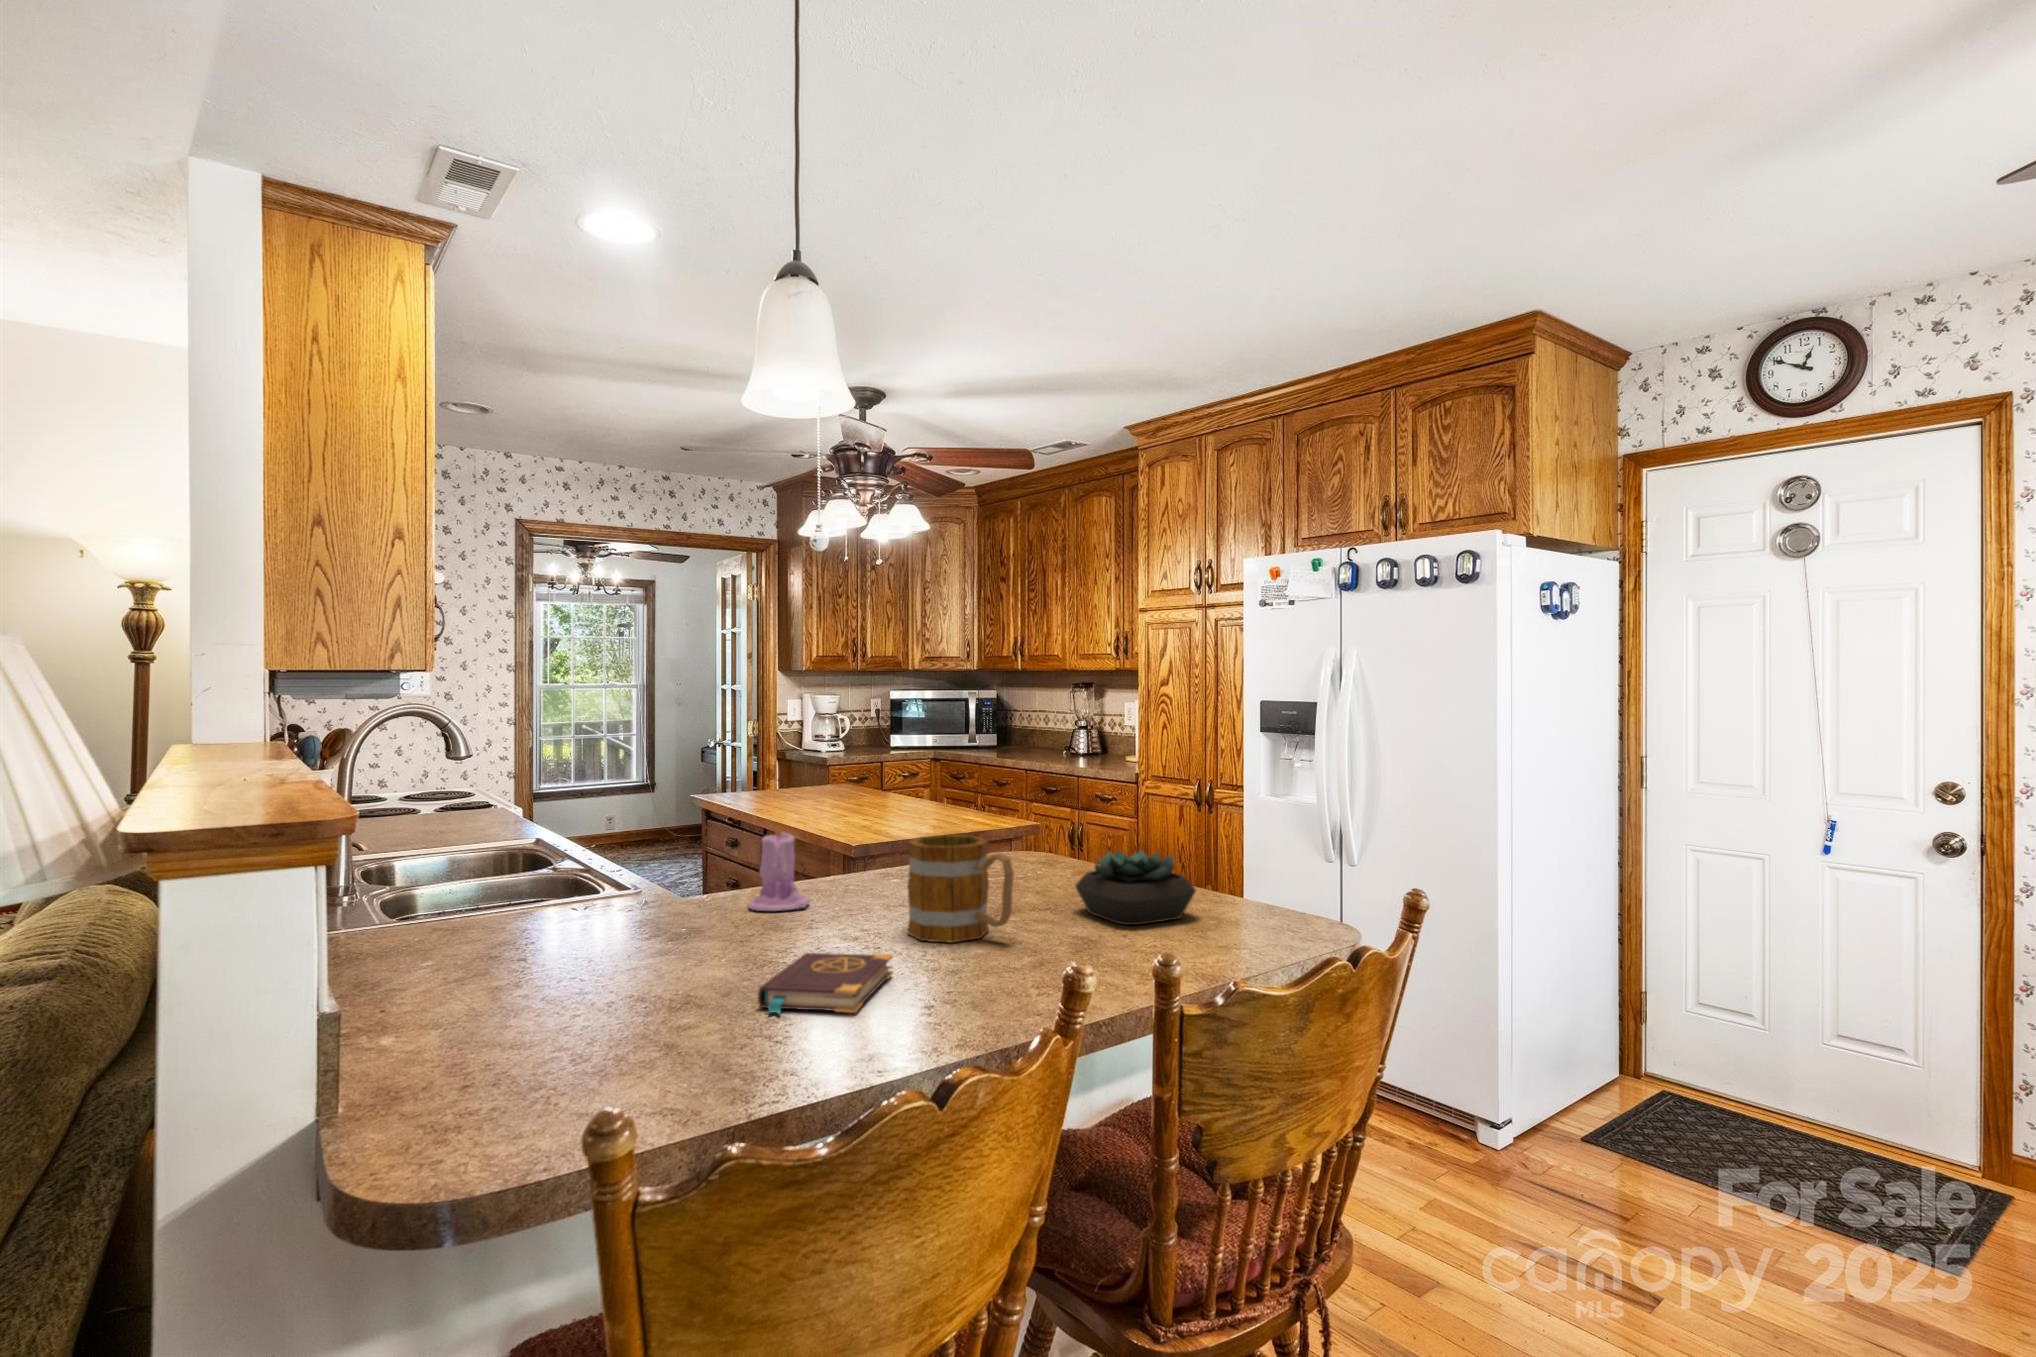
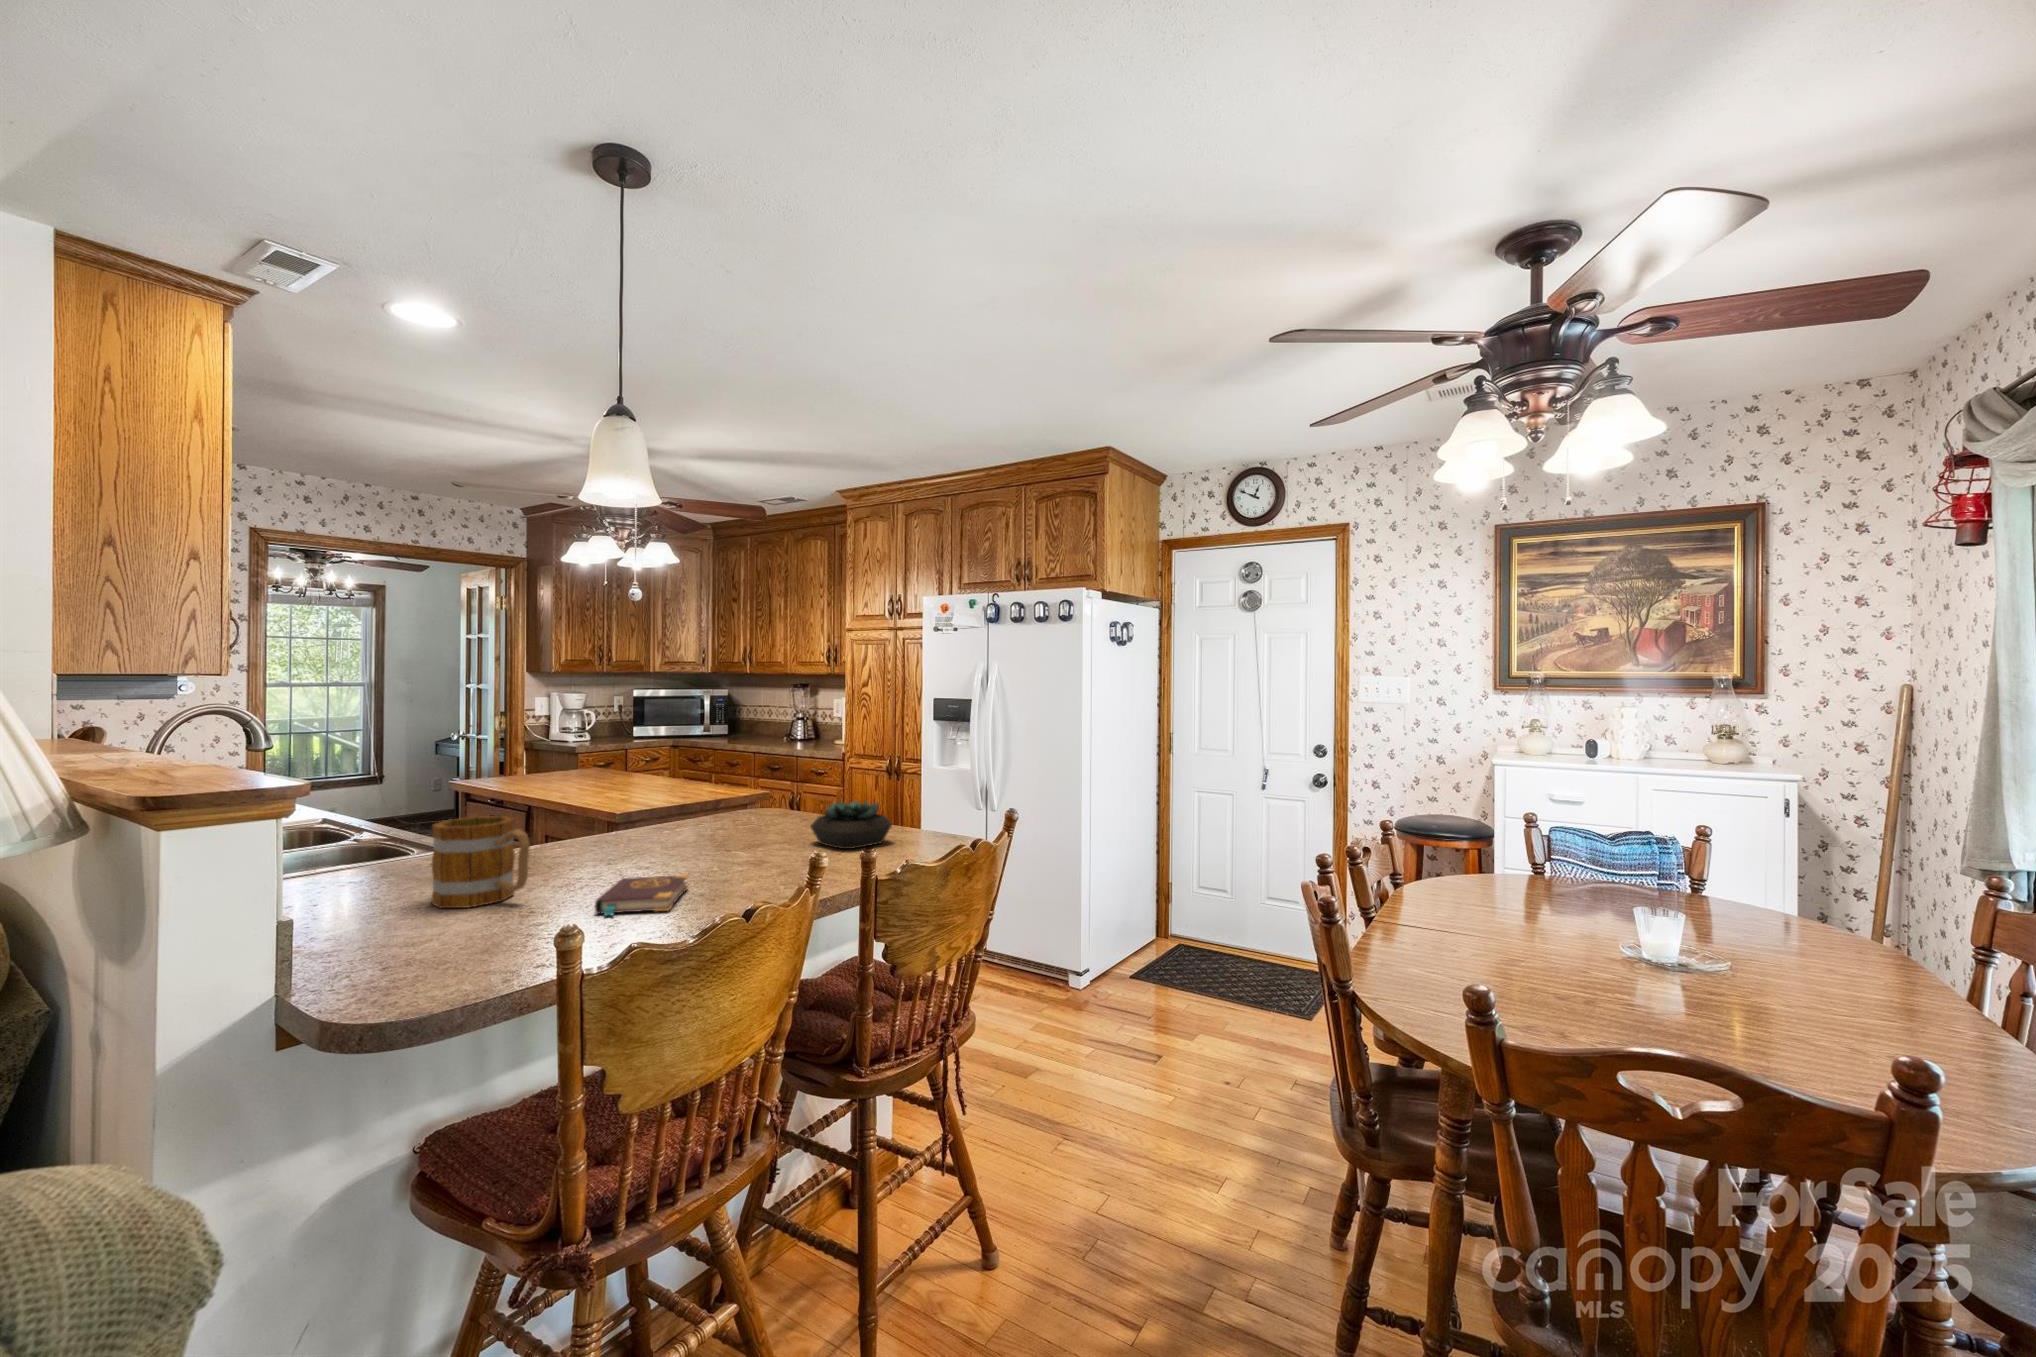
candle: present [749,829,809,911] -> none [557,792,608,858]
mug: present [907,835,1014,943] -> present [431,816,530,908]

